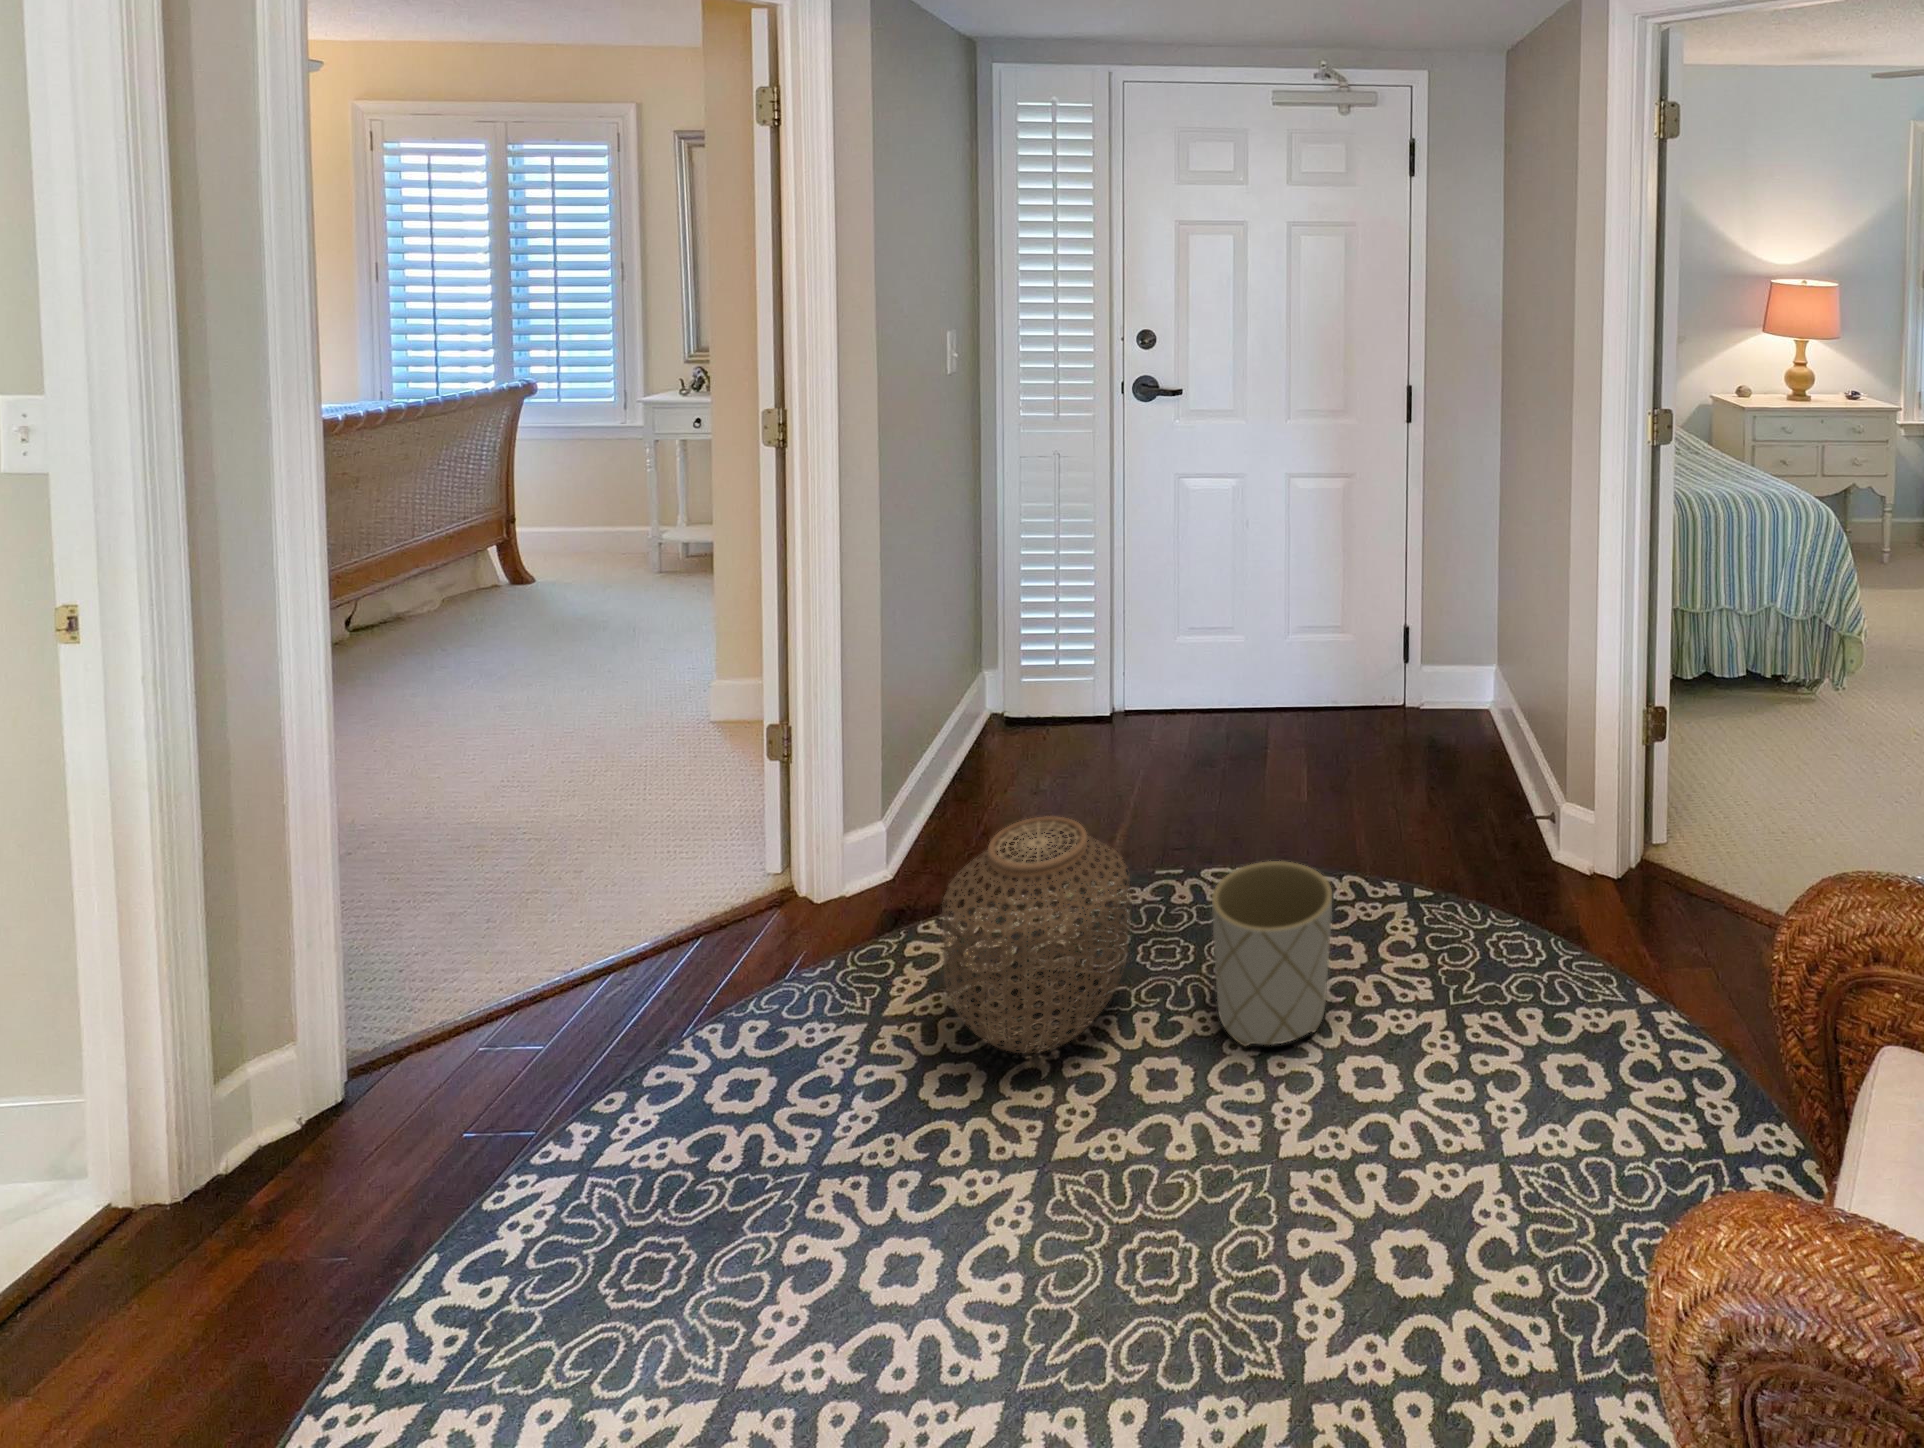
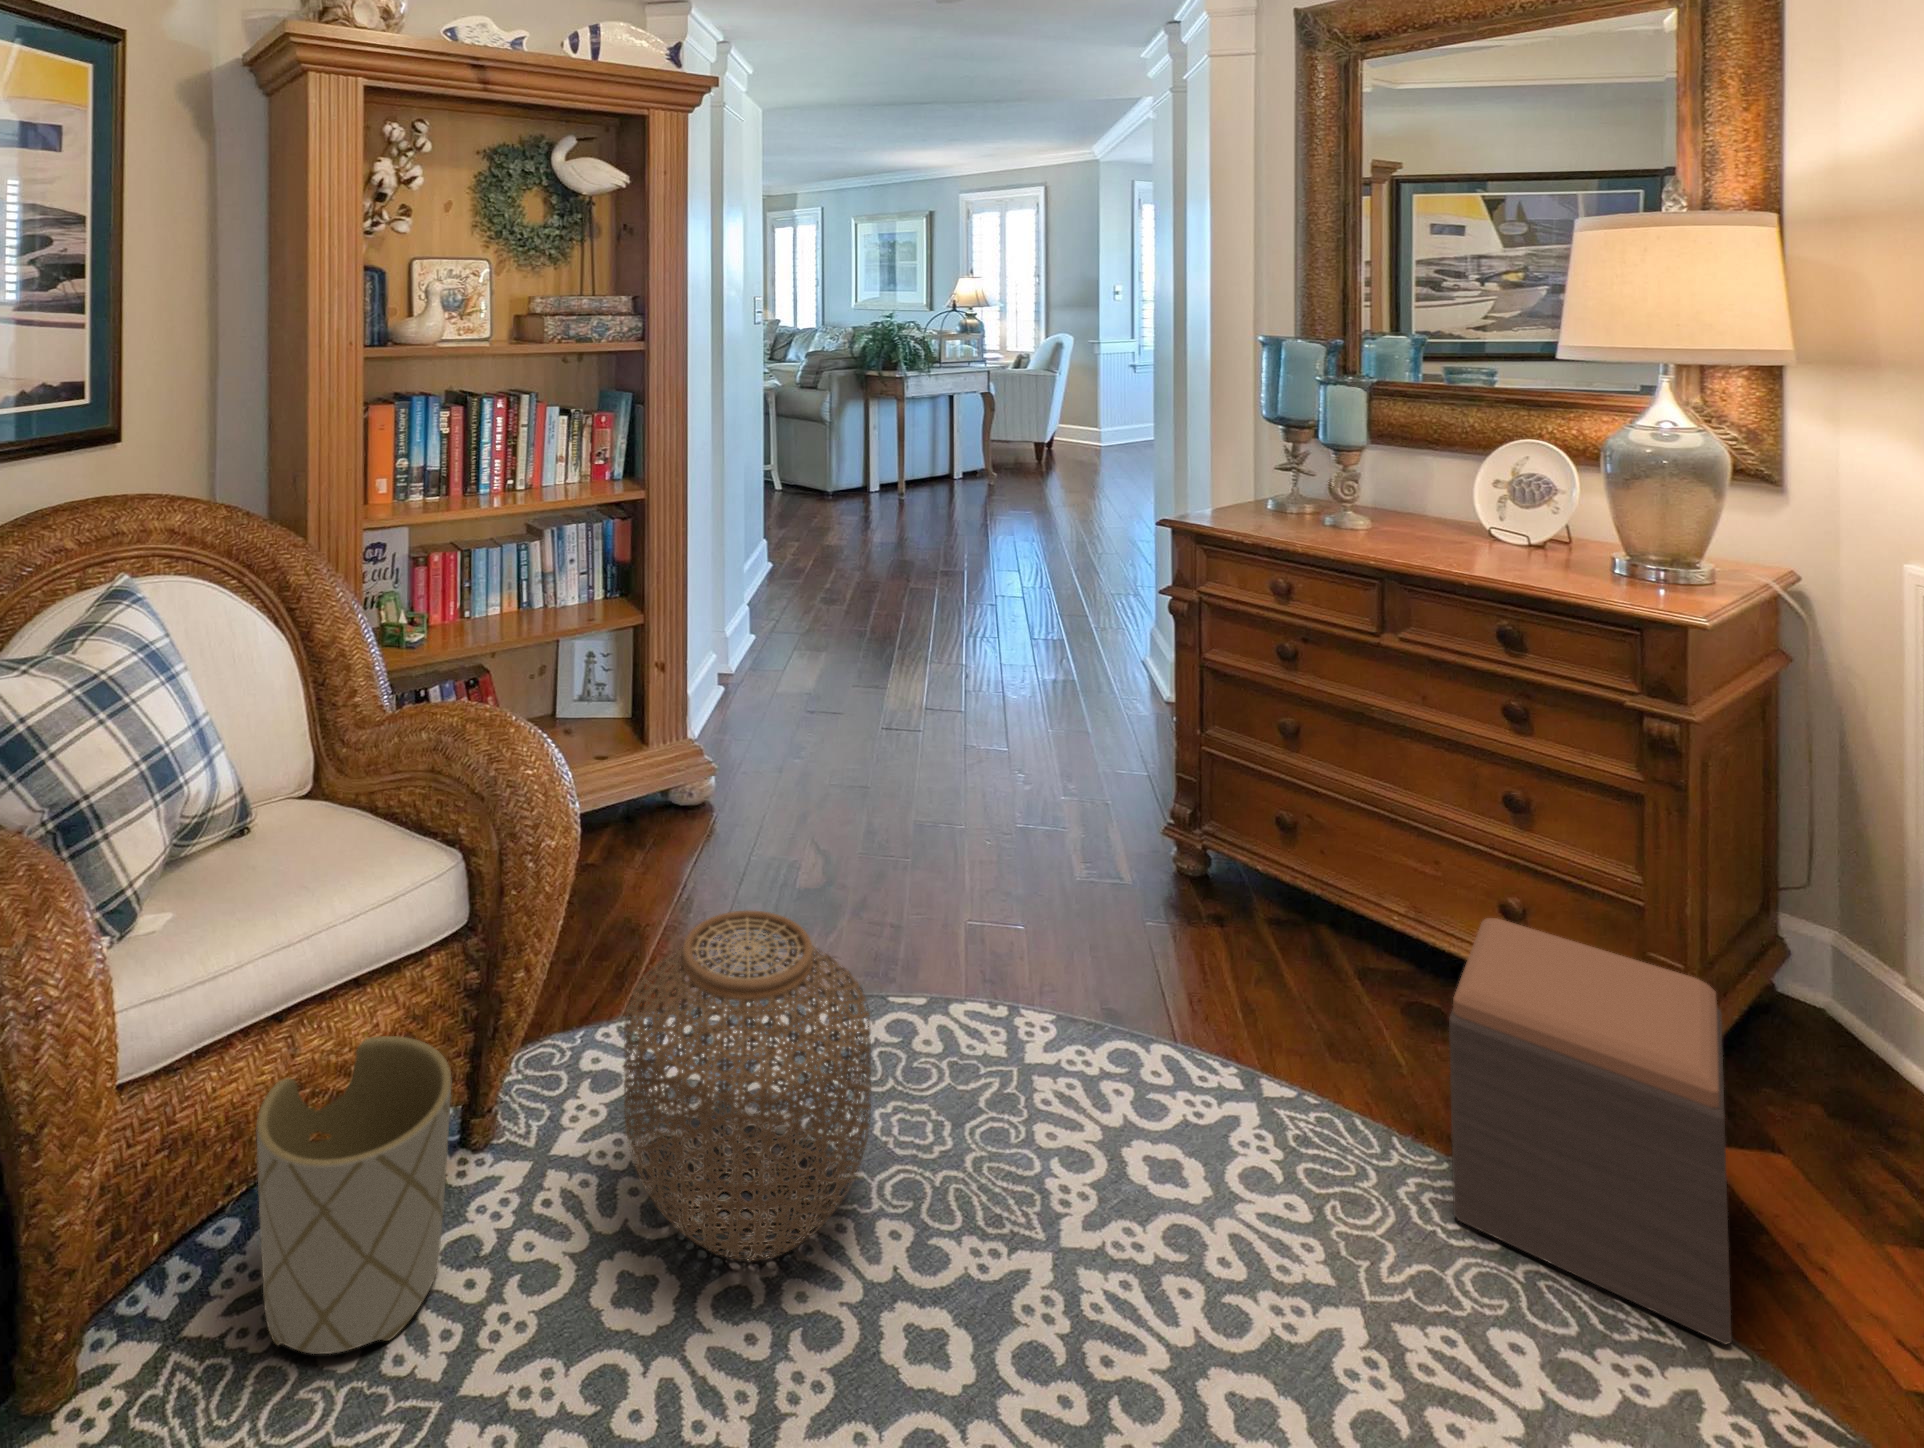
footstool: none [1515,763,1679,994] -> present [1449,918,1732,1344]
planter: present [1212,861,1332,1046] -> present [257,1036,451,1354]

